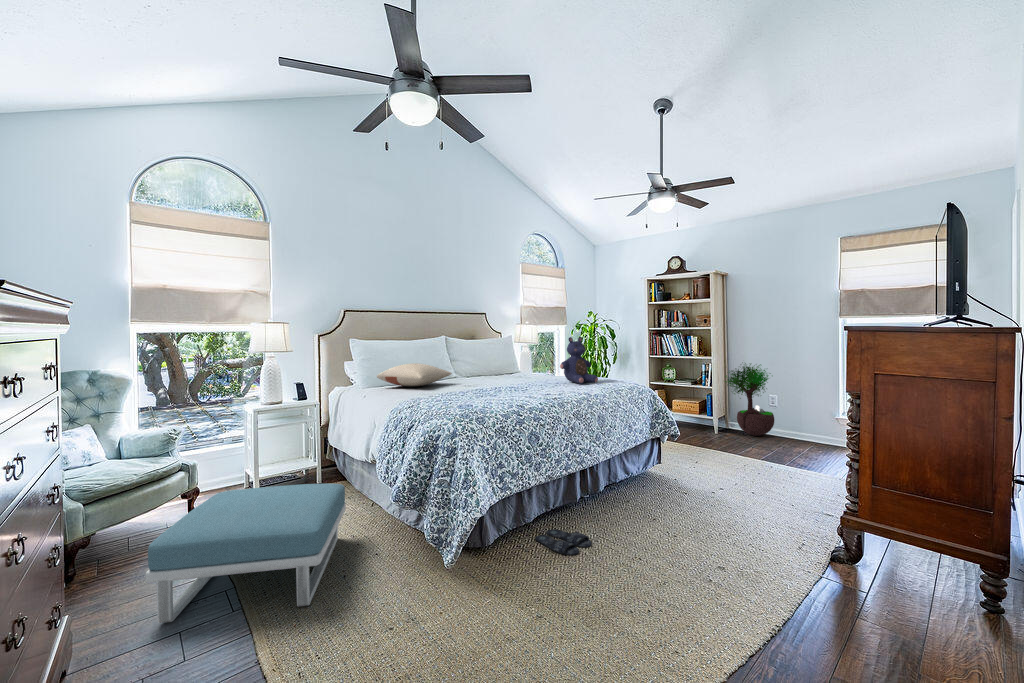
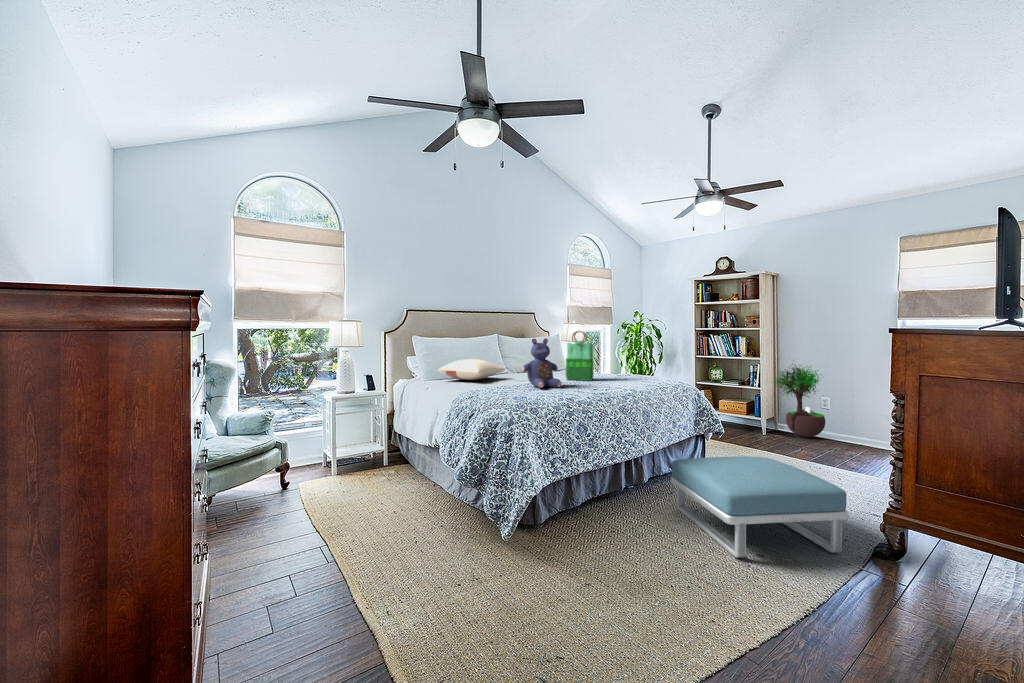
tote bag: none [517,331,546,384] -> present [566,331,594,381]
teddy bear: present [560,337,598,384] -> present [522,338,561,388]
footstool: present [145,483,346,623] -> present [671,456,848,558]
slippers: present [535,529,592,555] -> none [583,514,636,536]

